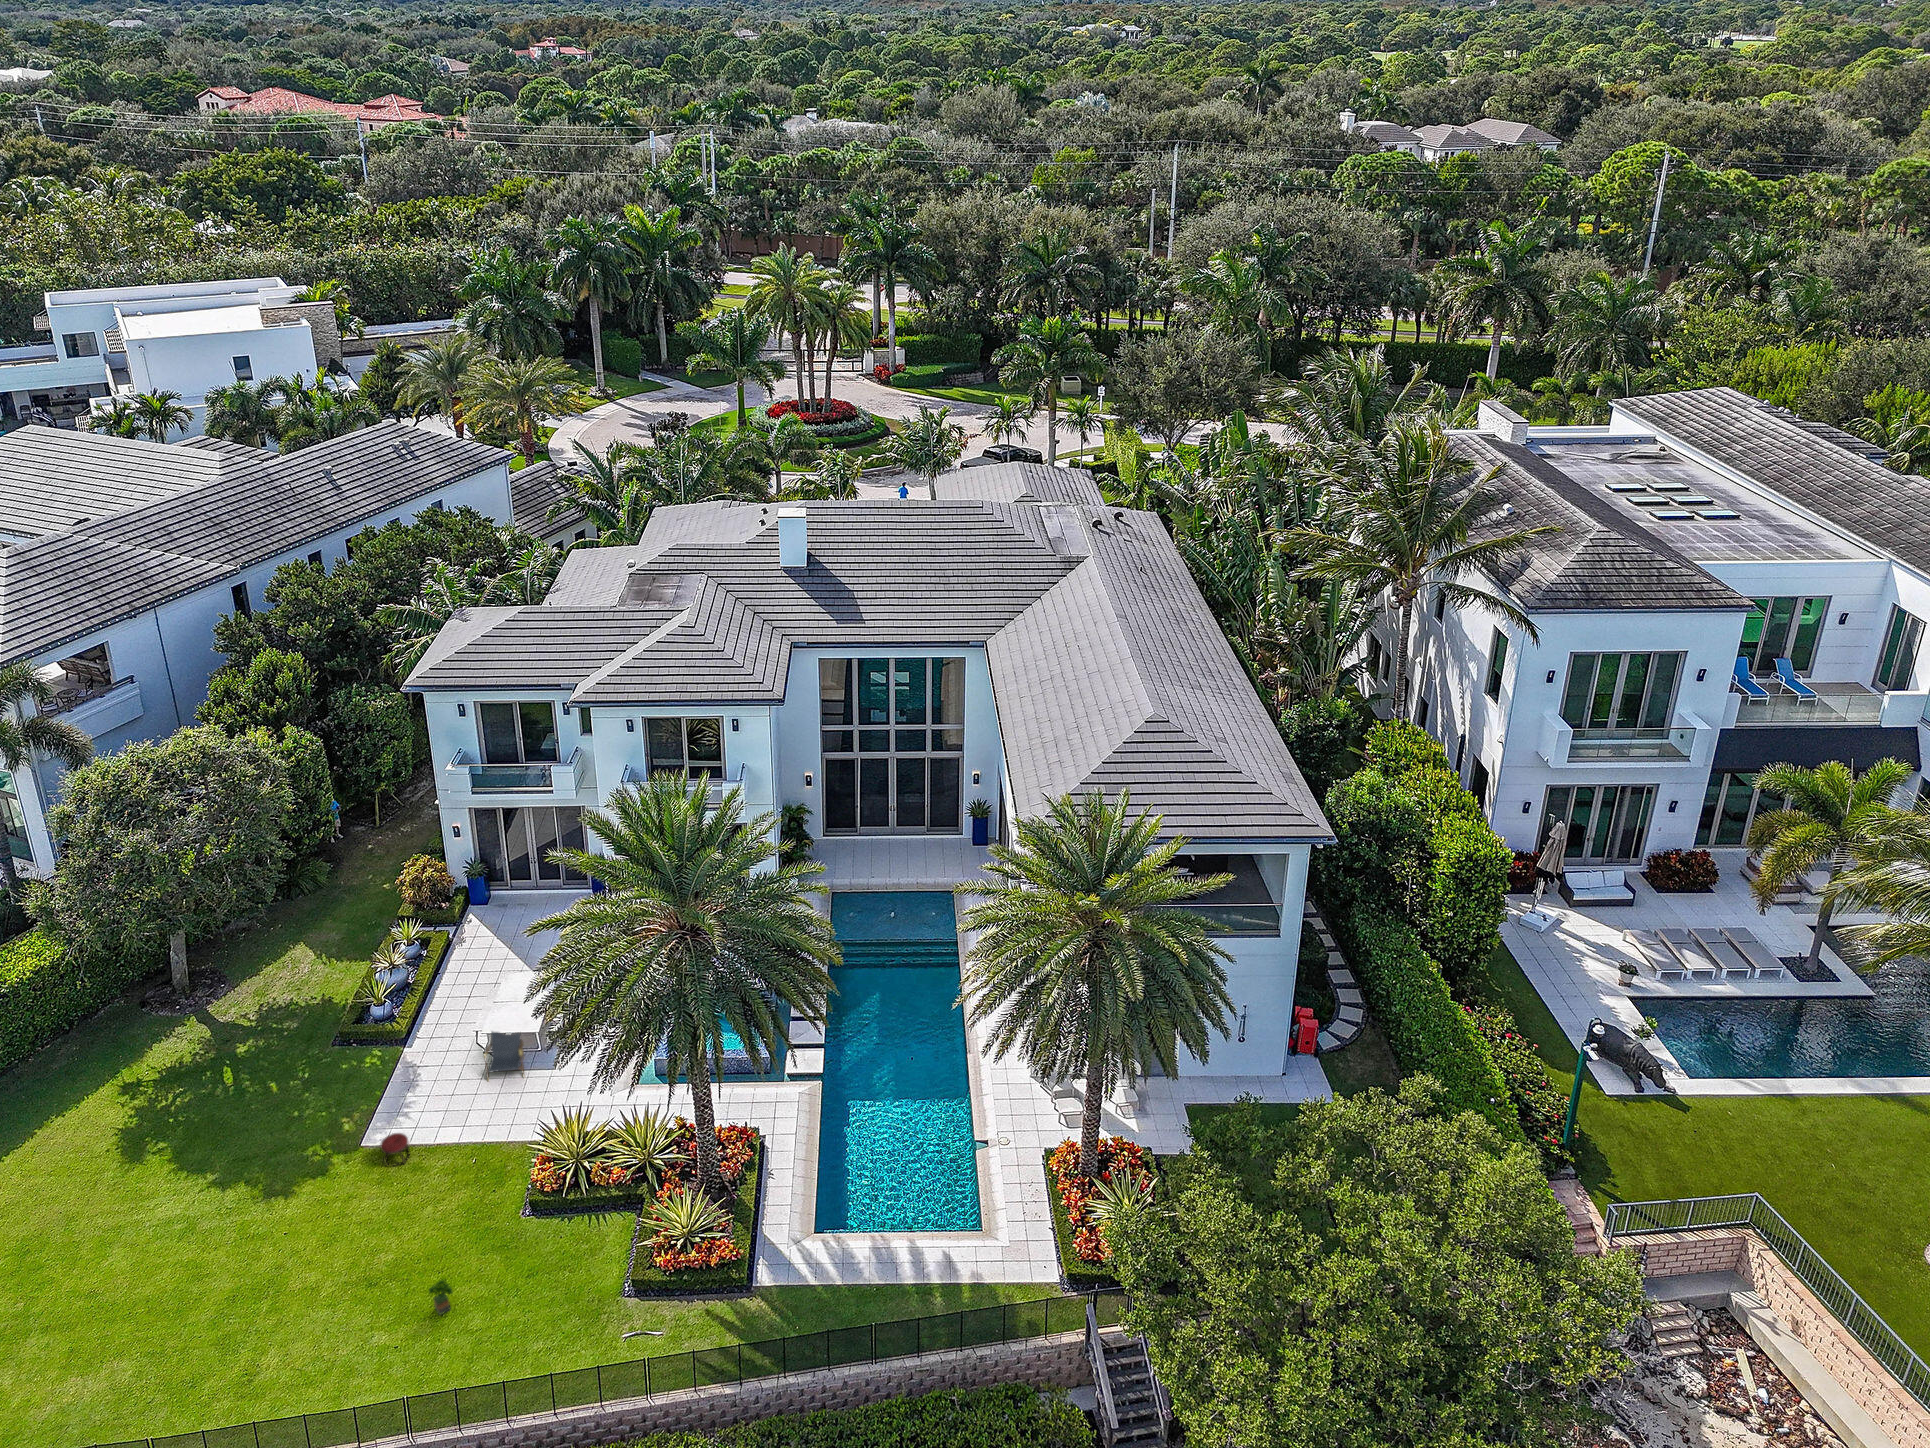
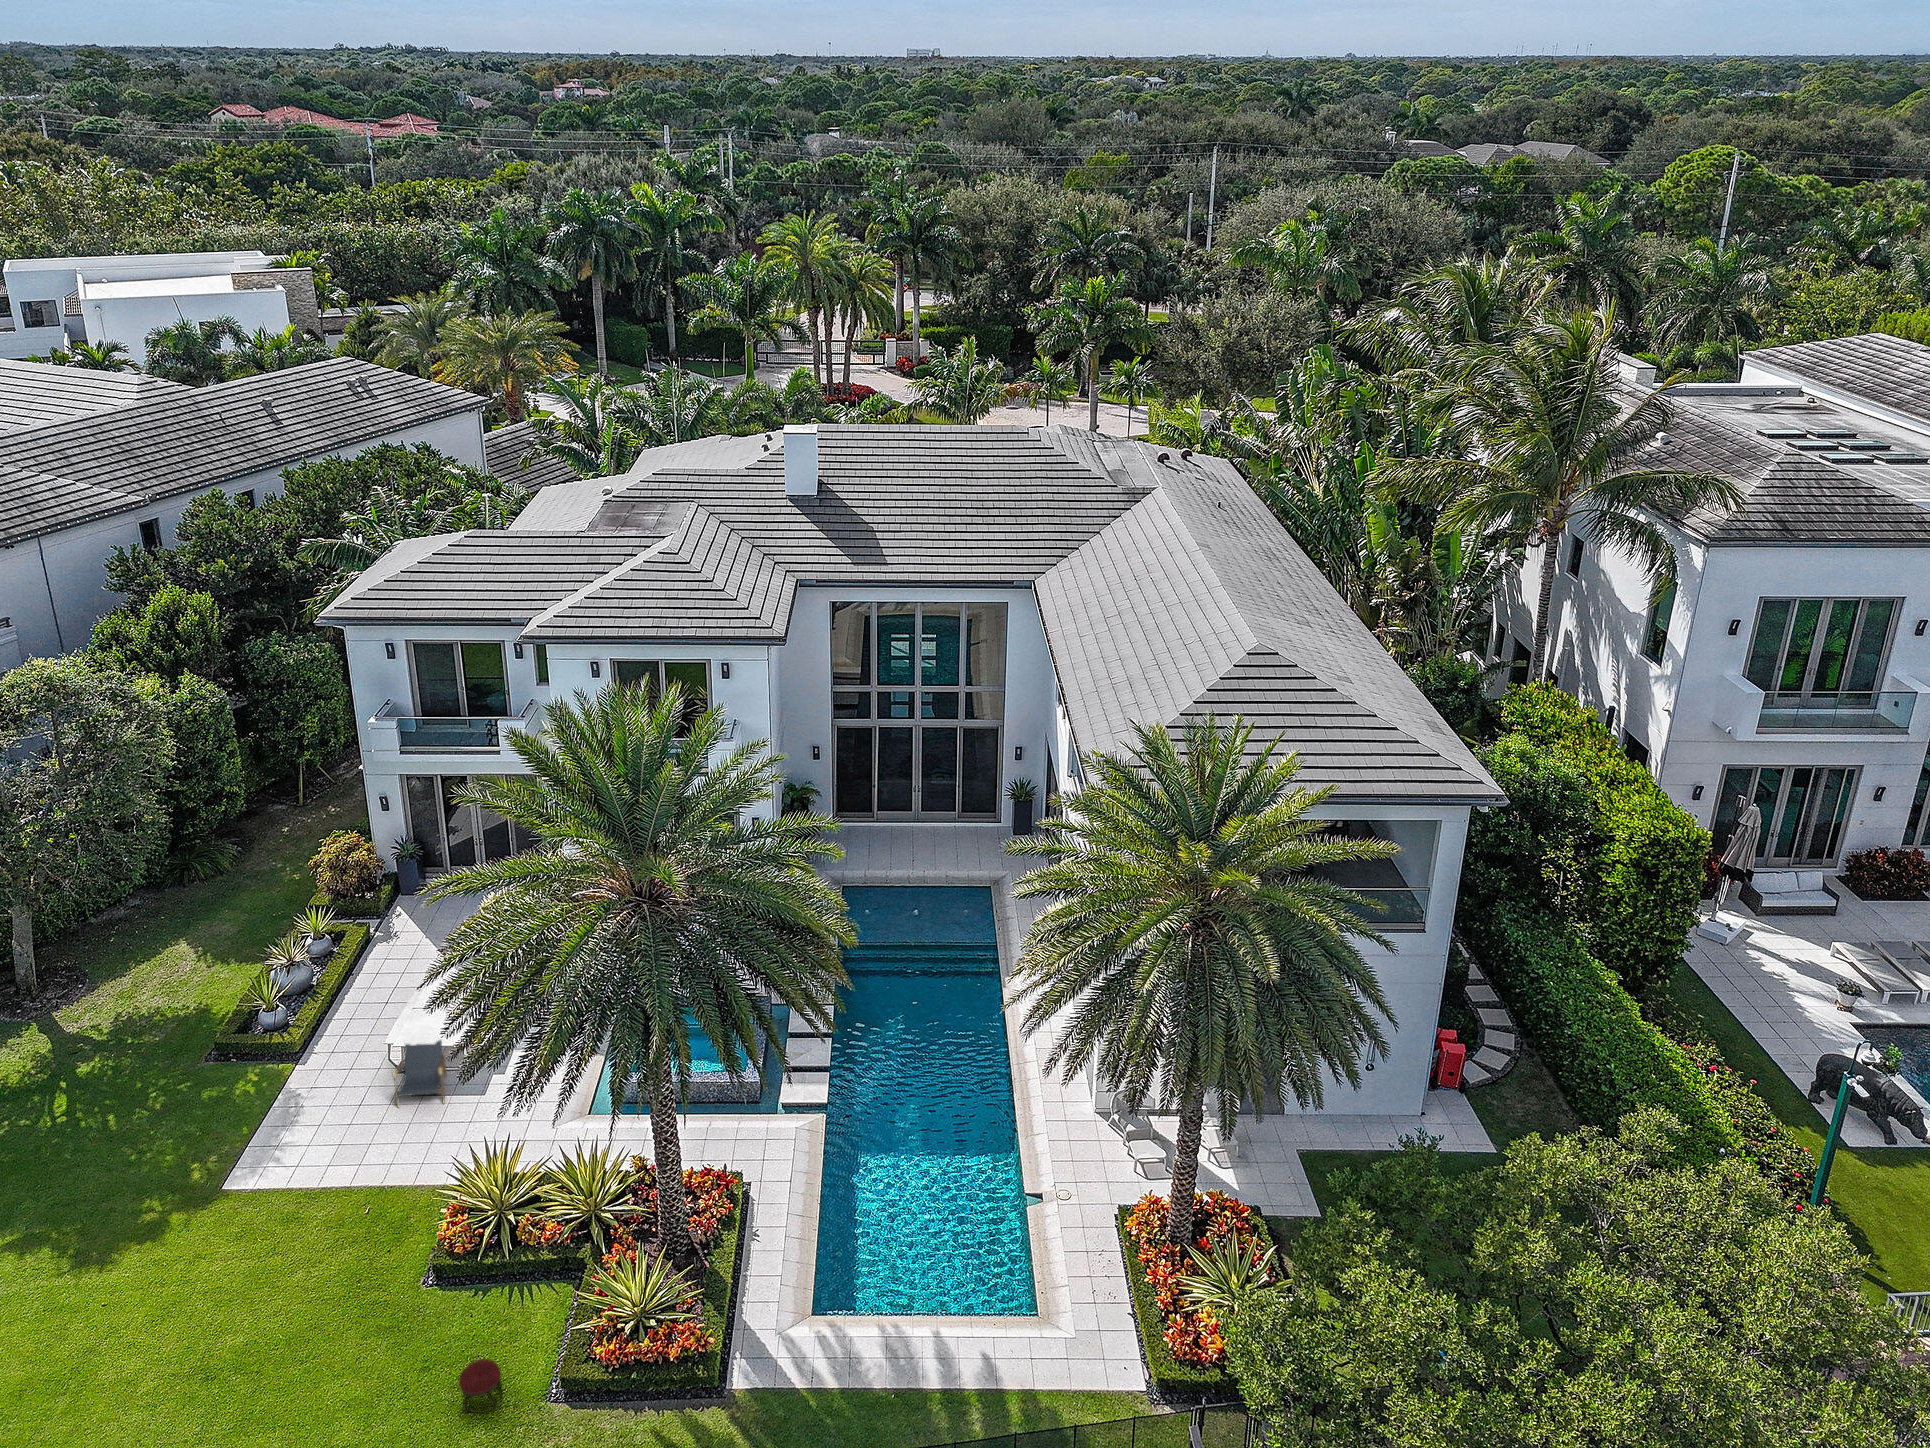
ottoman: present [380,1133,410,1166] -> present [459,1359,502,1413]
potted tree: present [429,1280,452,1315] -> none [284,1370,319,1420]

